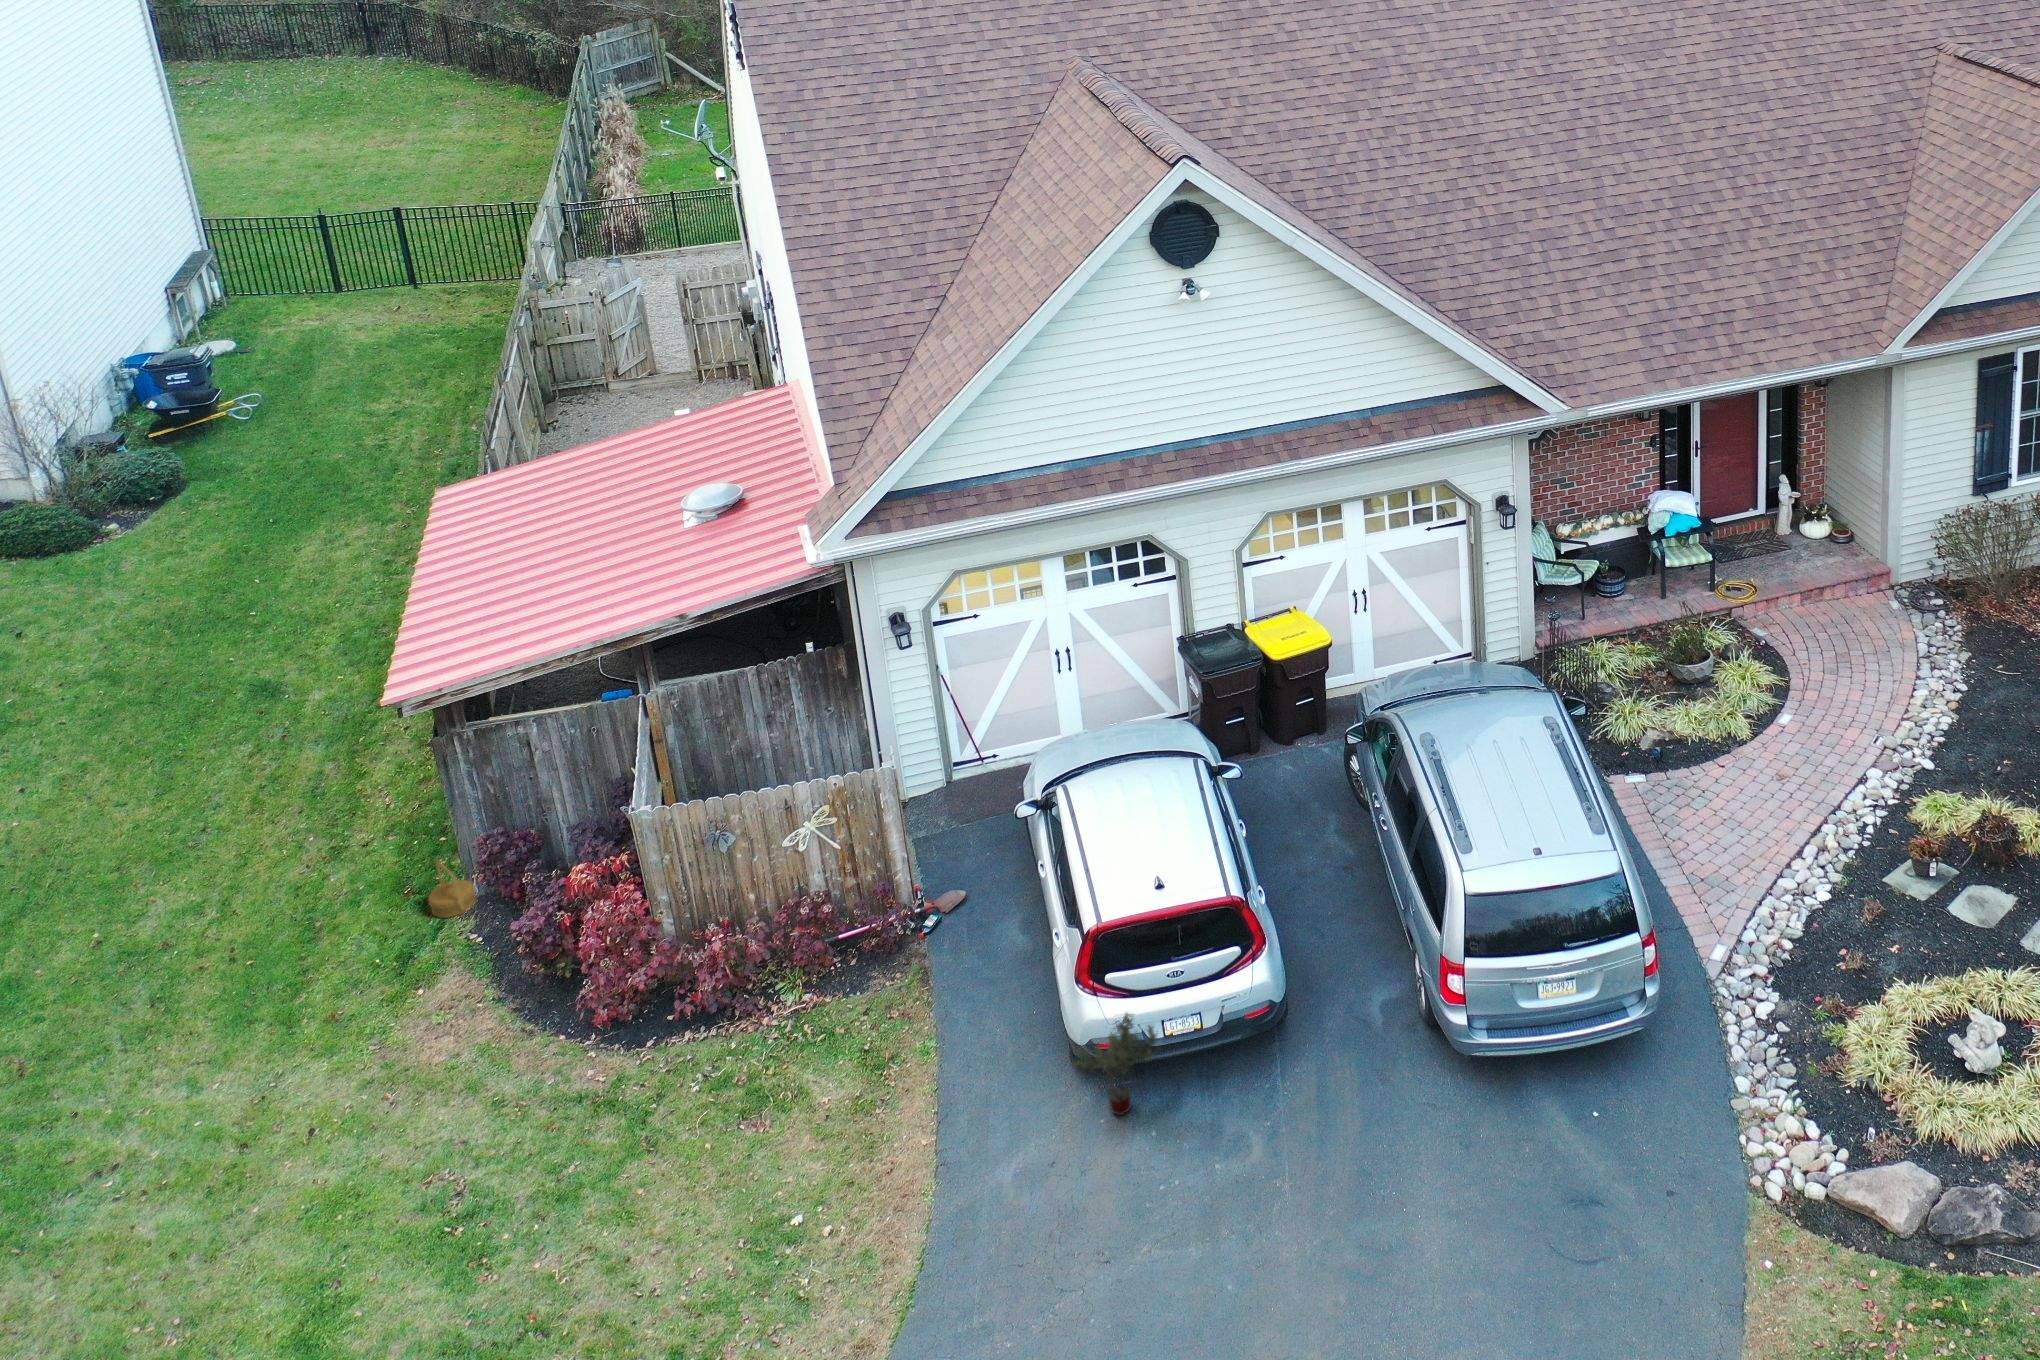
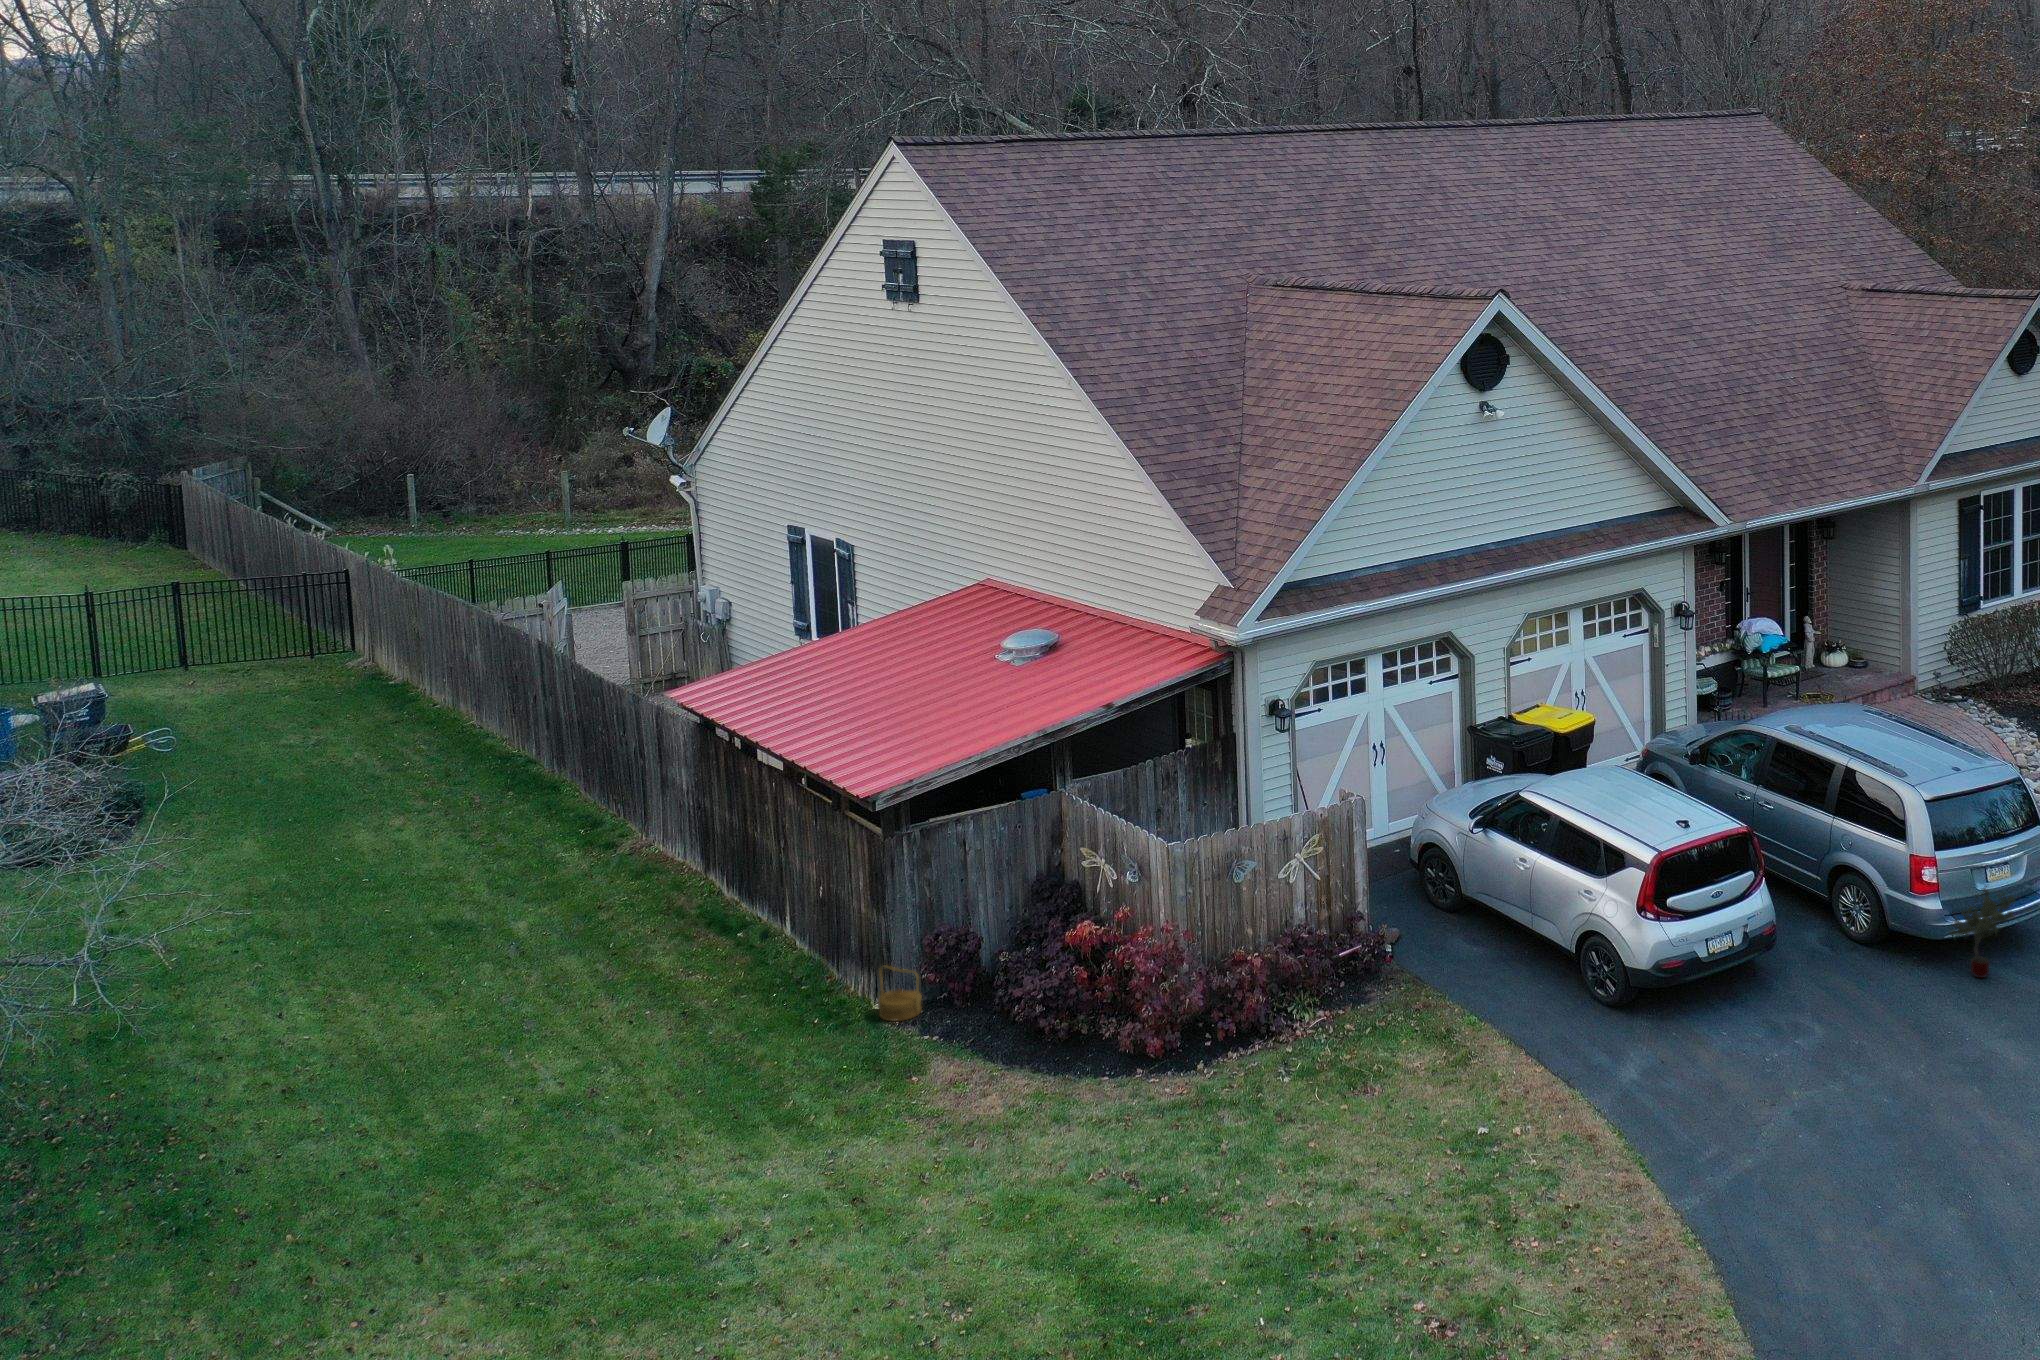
potted tree: present [1071,1013,1159,1115] -> present [1949,886,2014,978]

